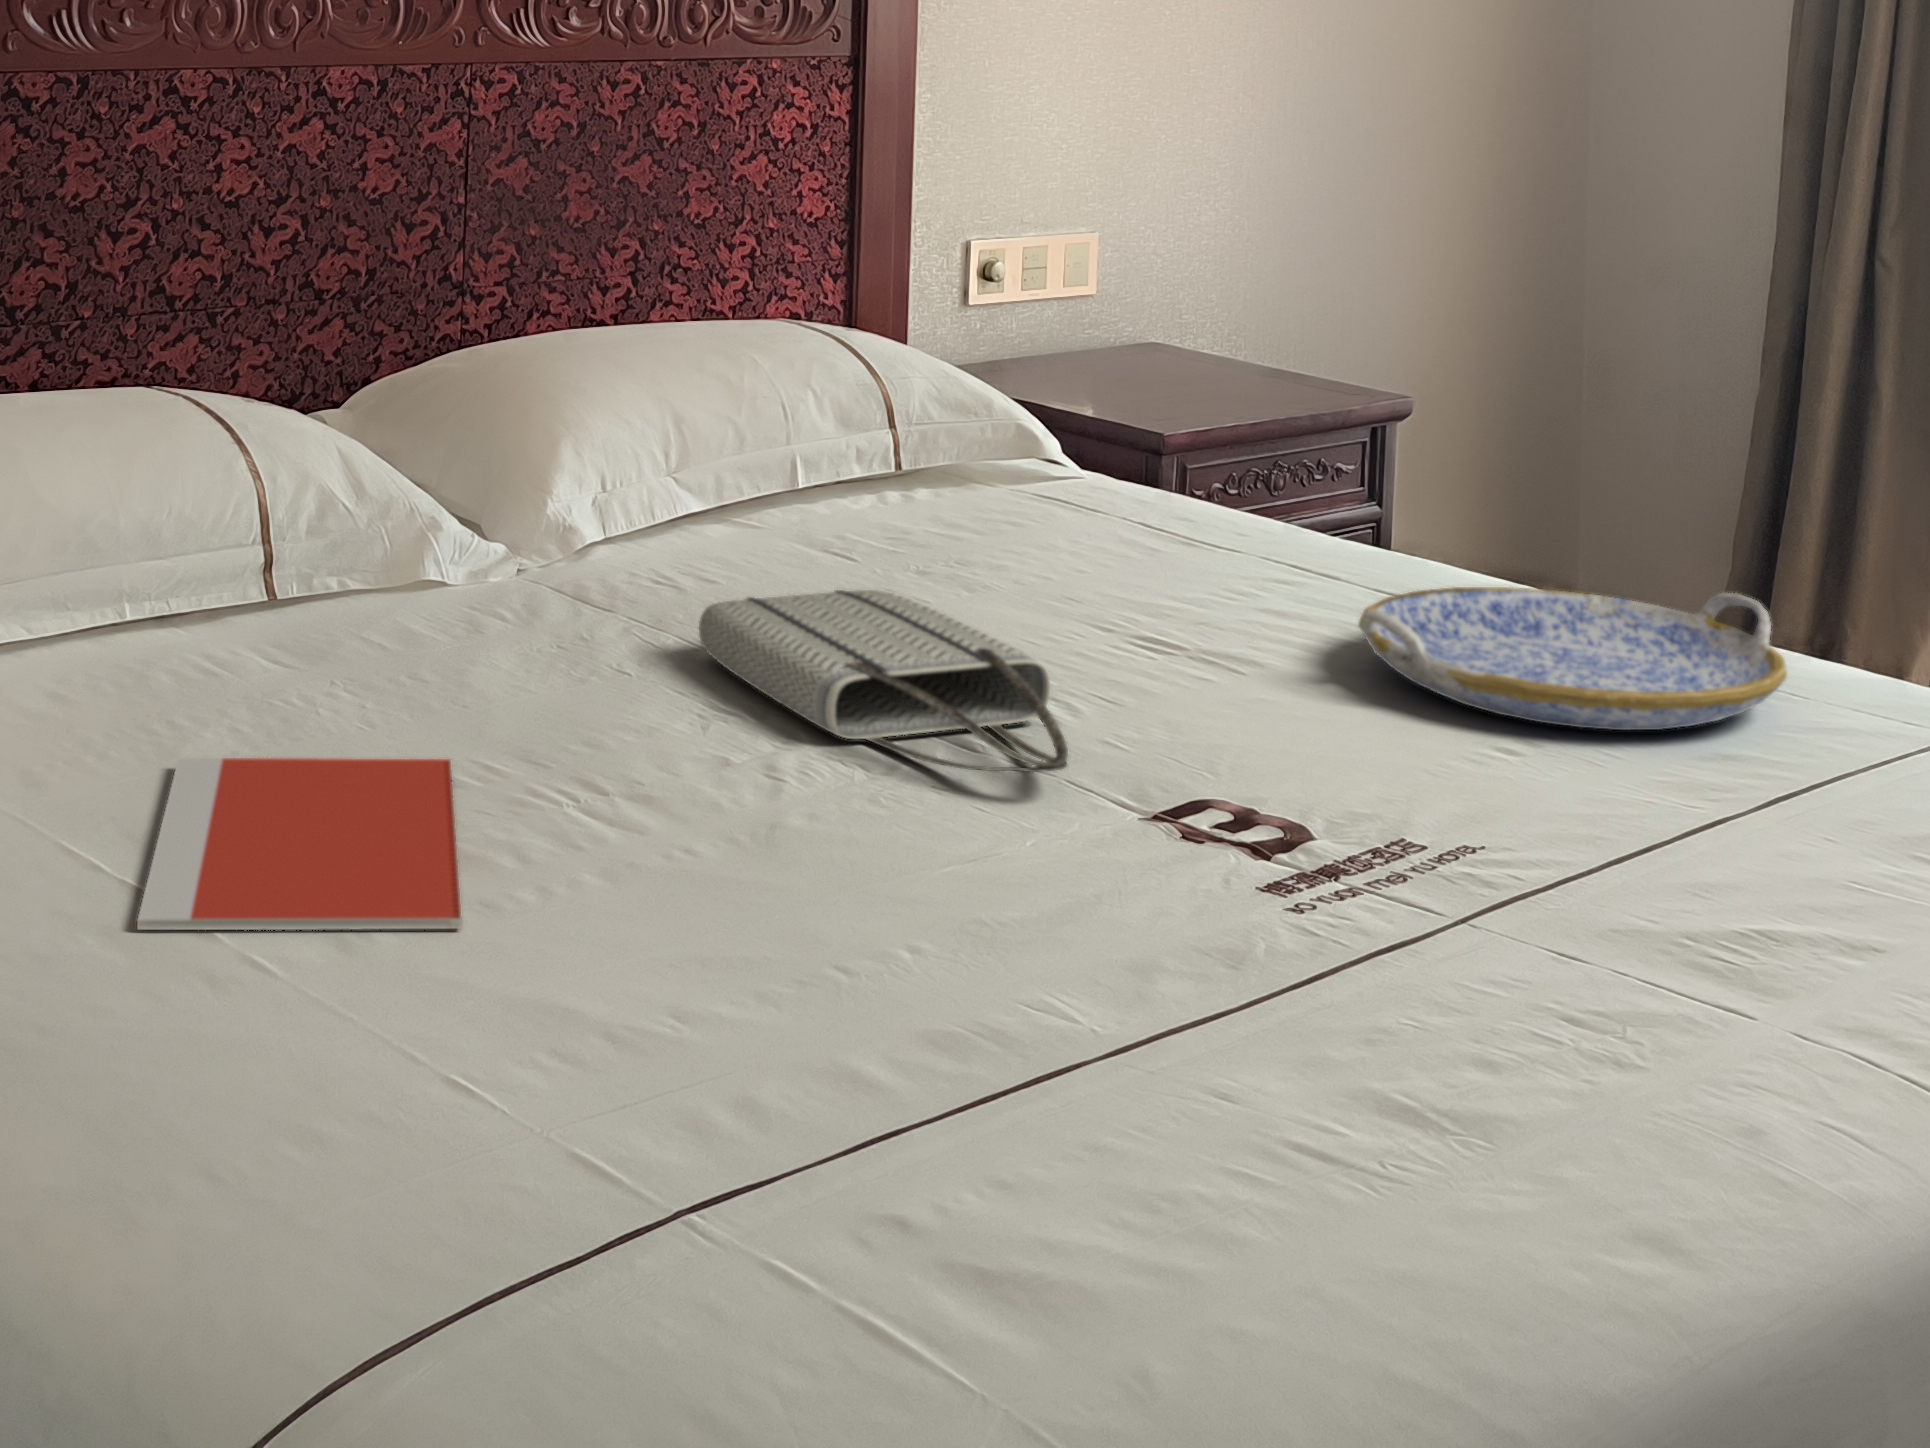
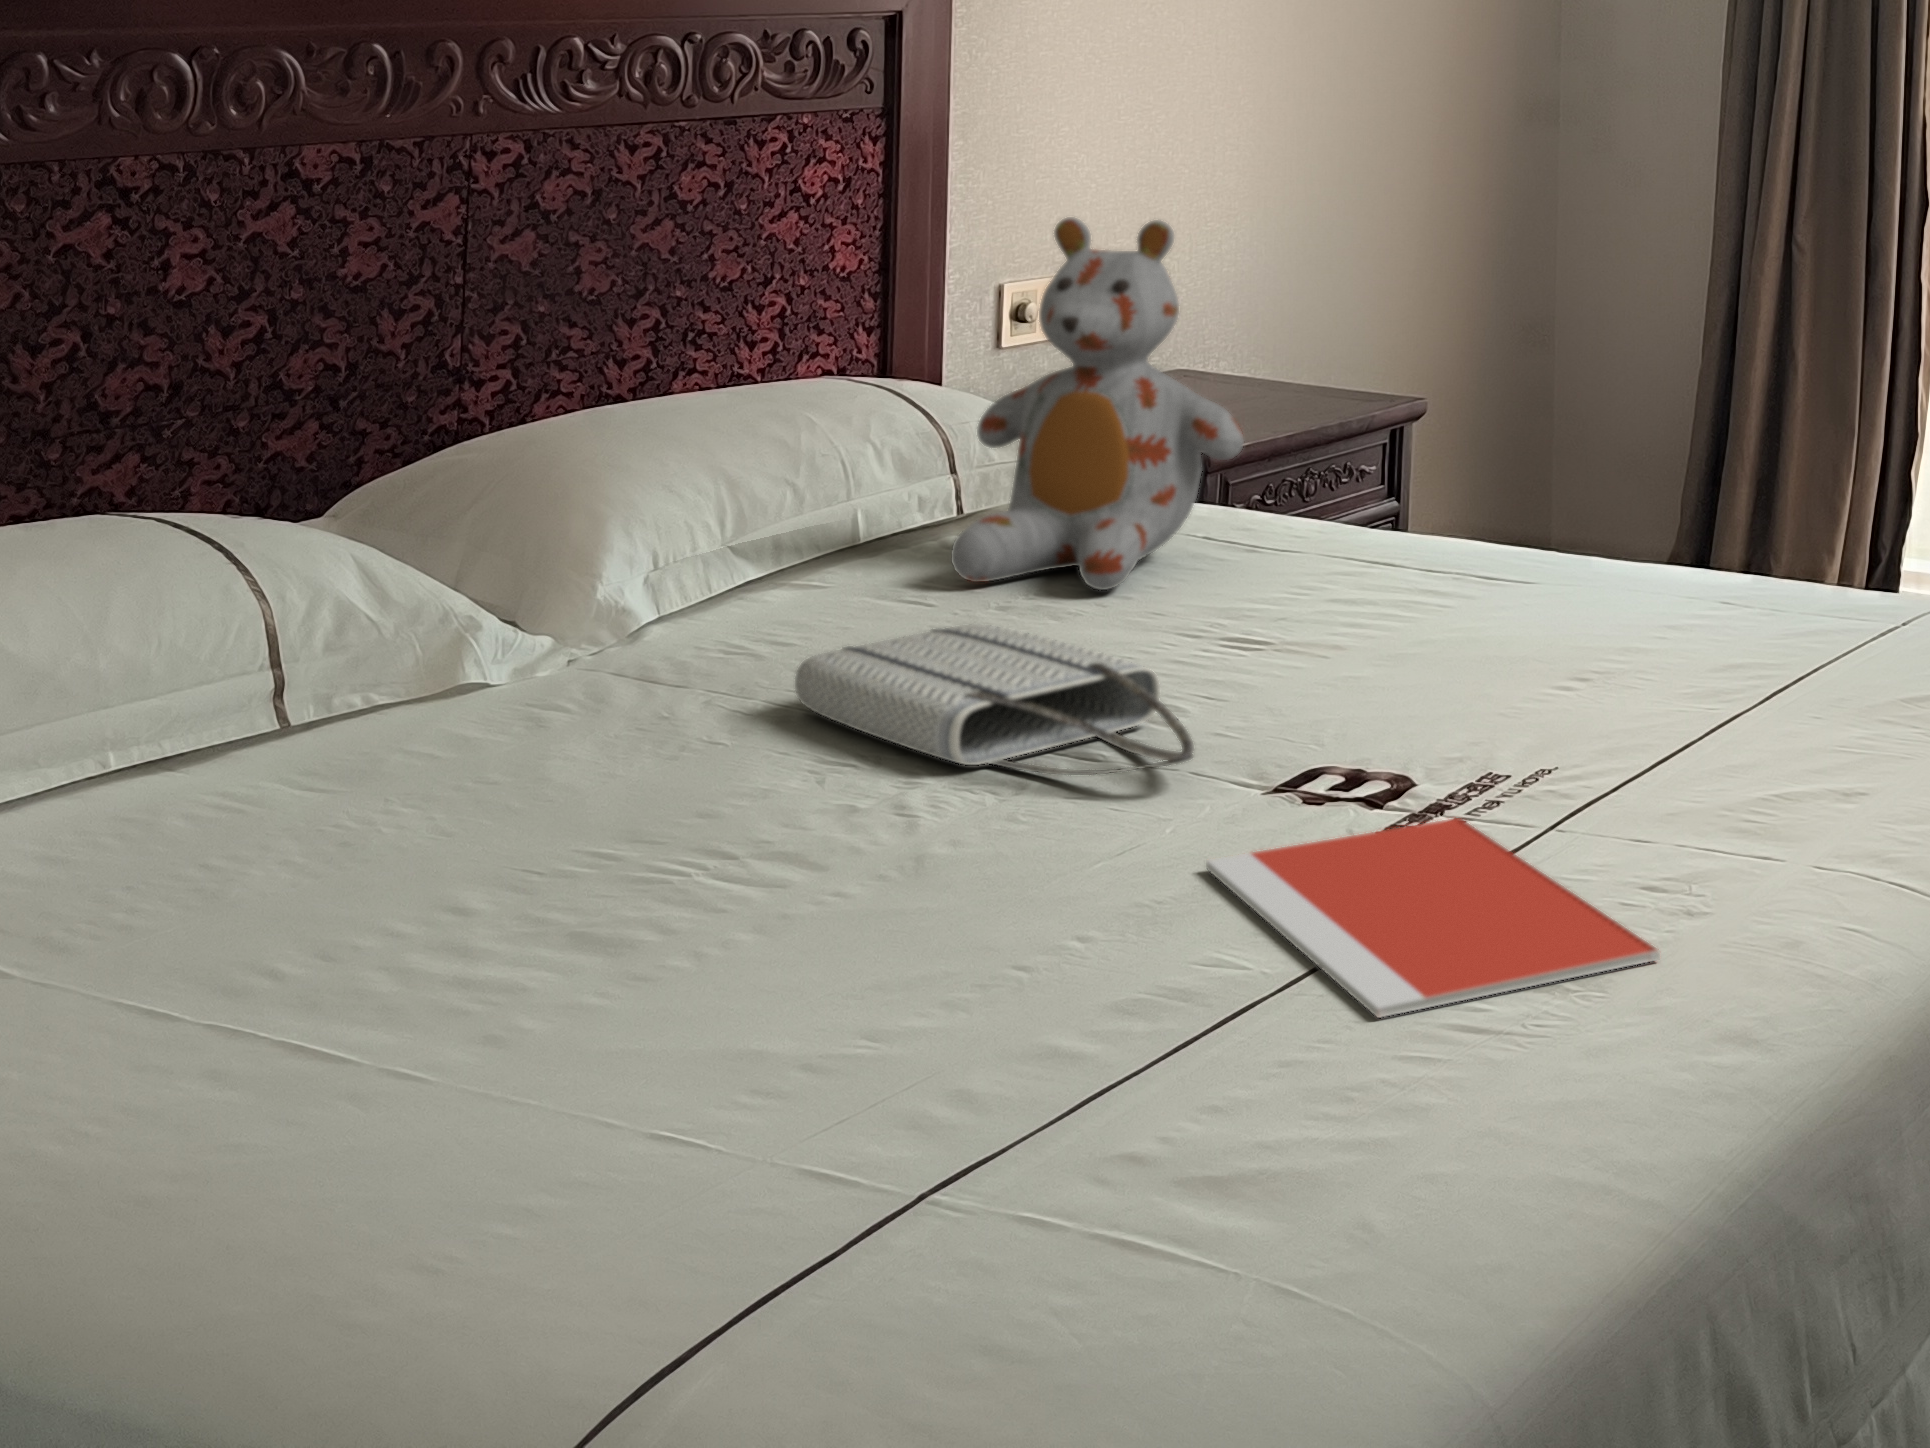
stuffed bear: none [883,176,1185,570] -> present [951,217,1244,590]
serving tray: present [1358,587,1787,730] -> none [1422,534,1776,663]
notebook: present [137,758,462,930] -> present [1206,818,1660,1018]

